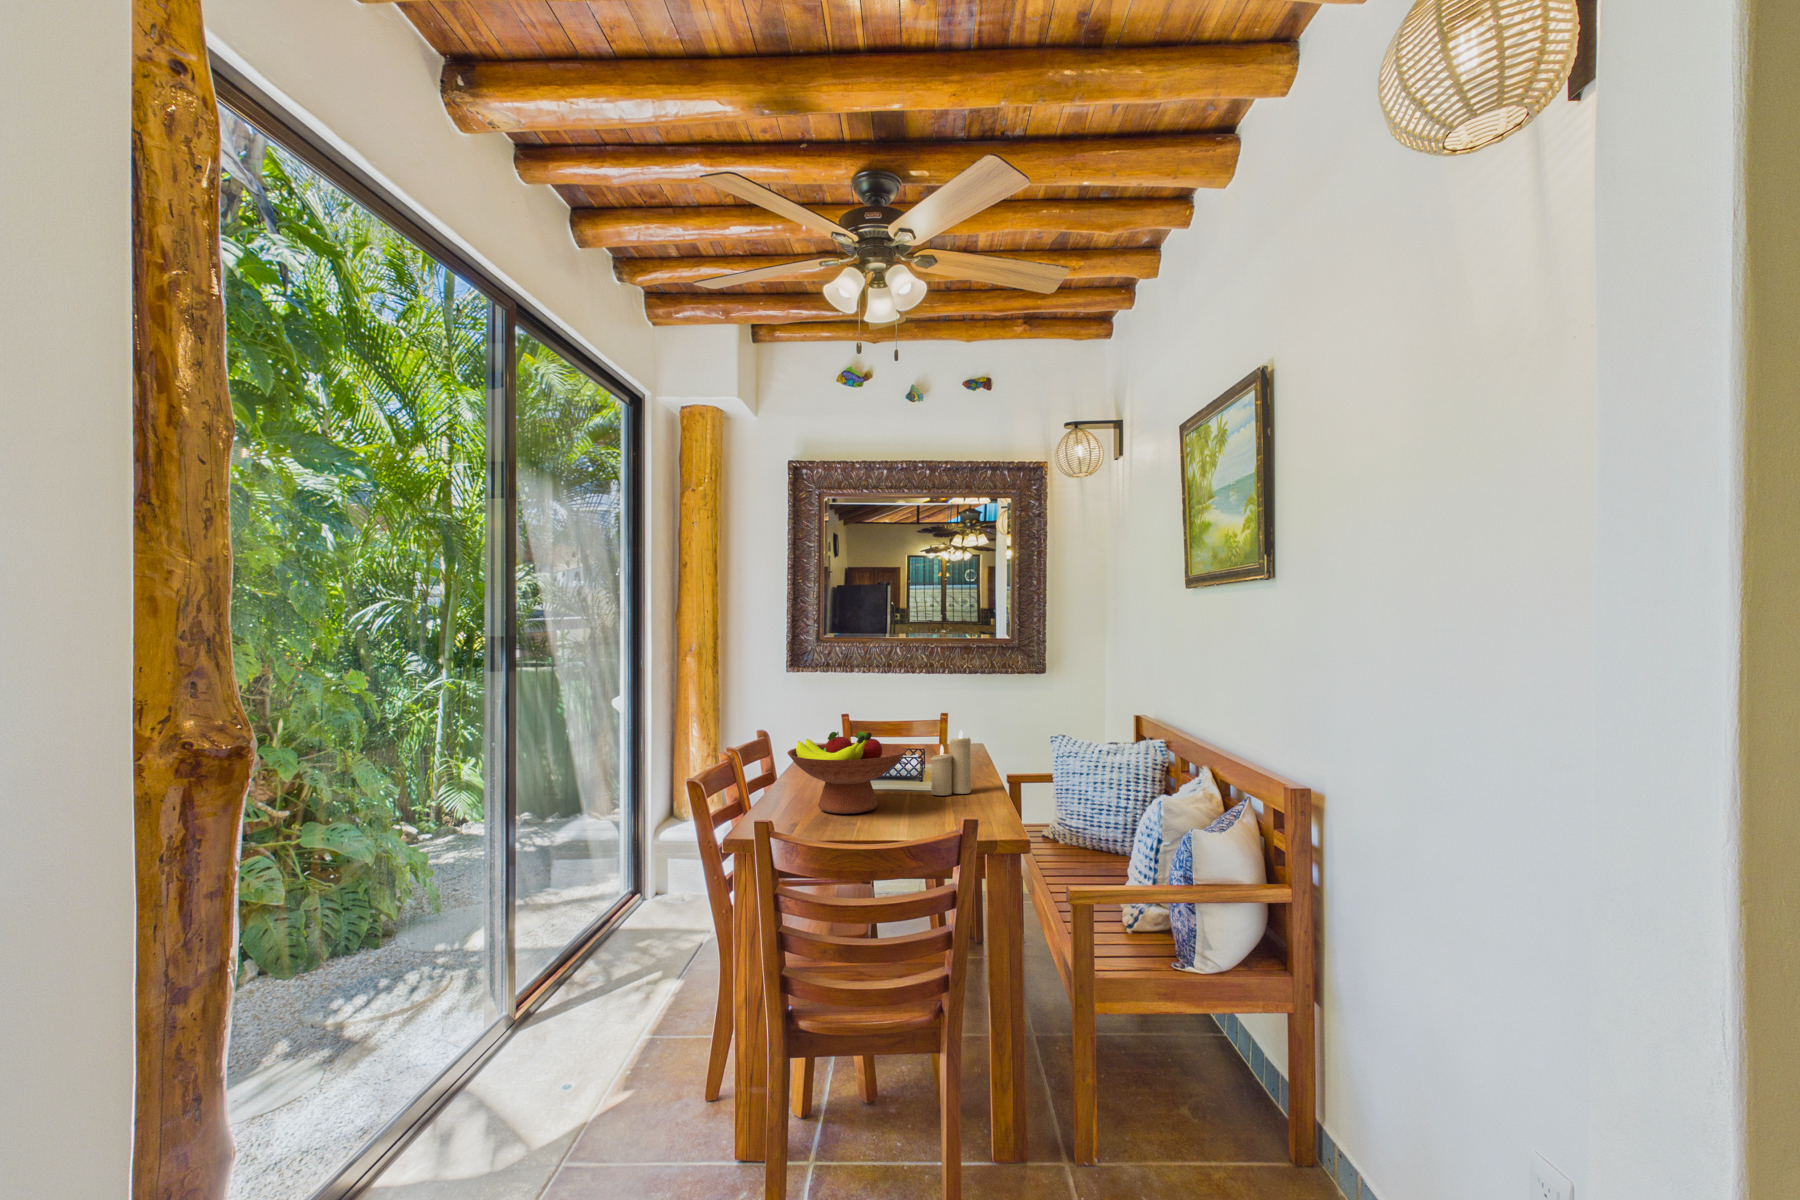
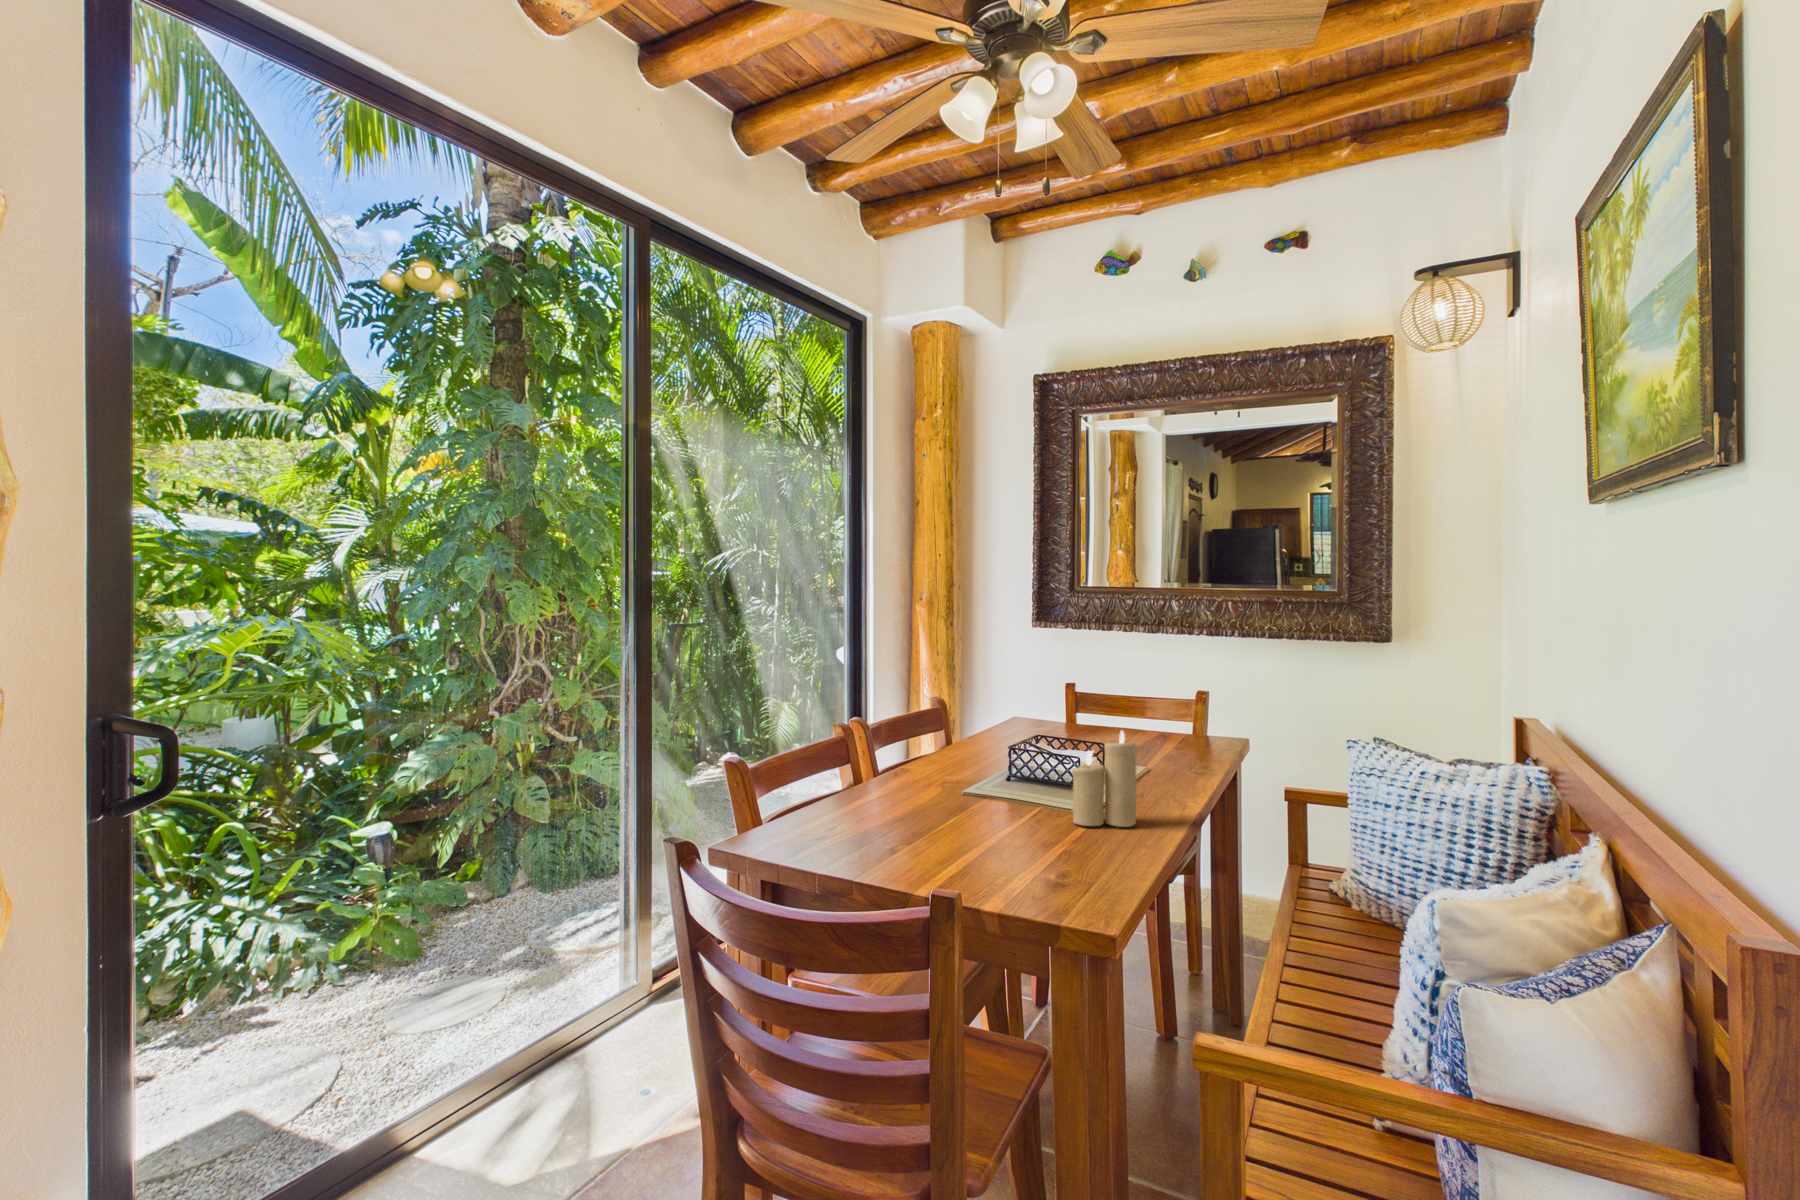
fruit bowl: present [787,732,907,814] -> none [845,722,1015,841]

